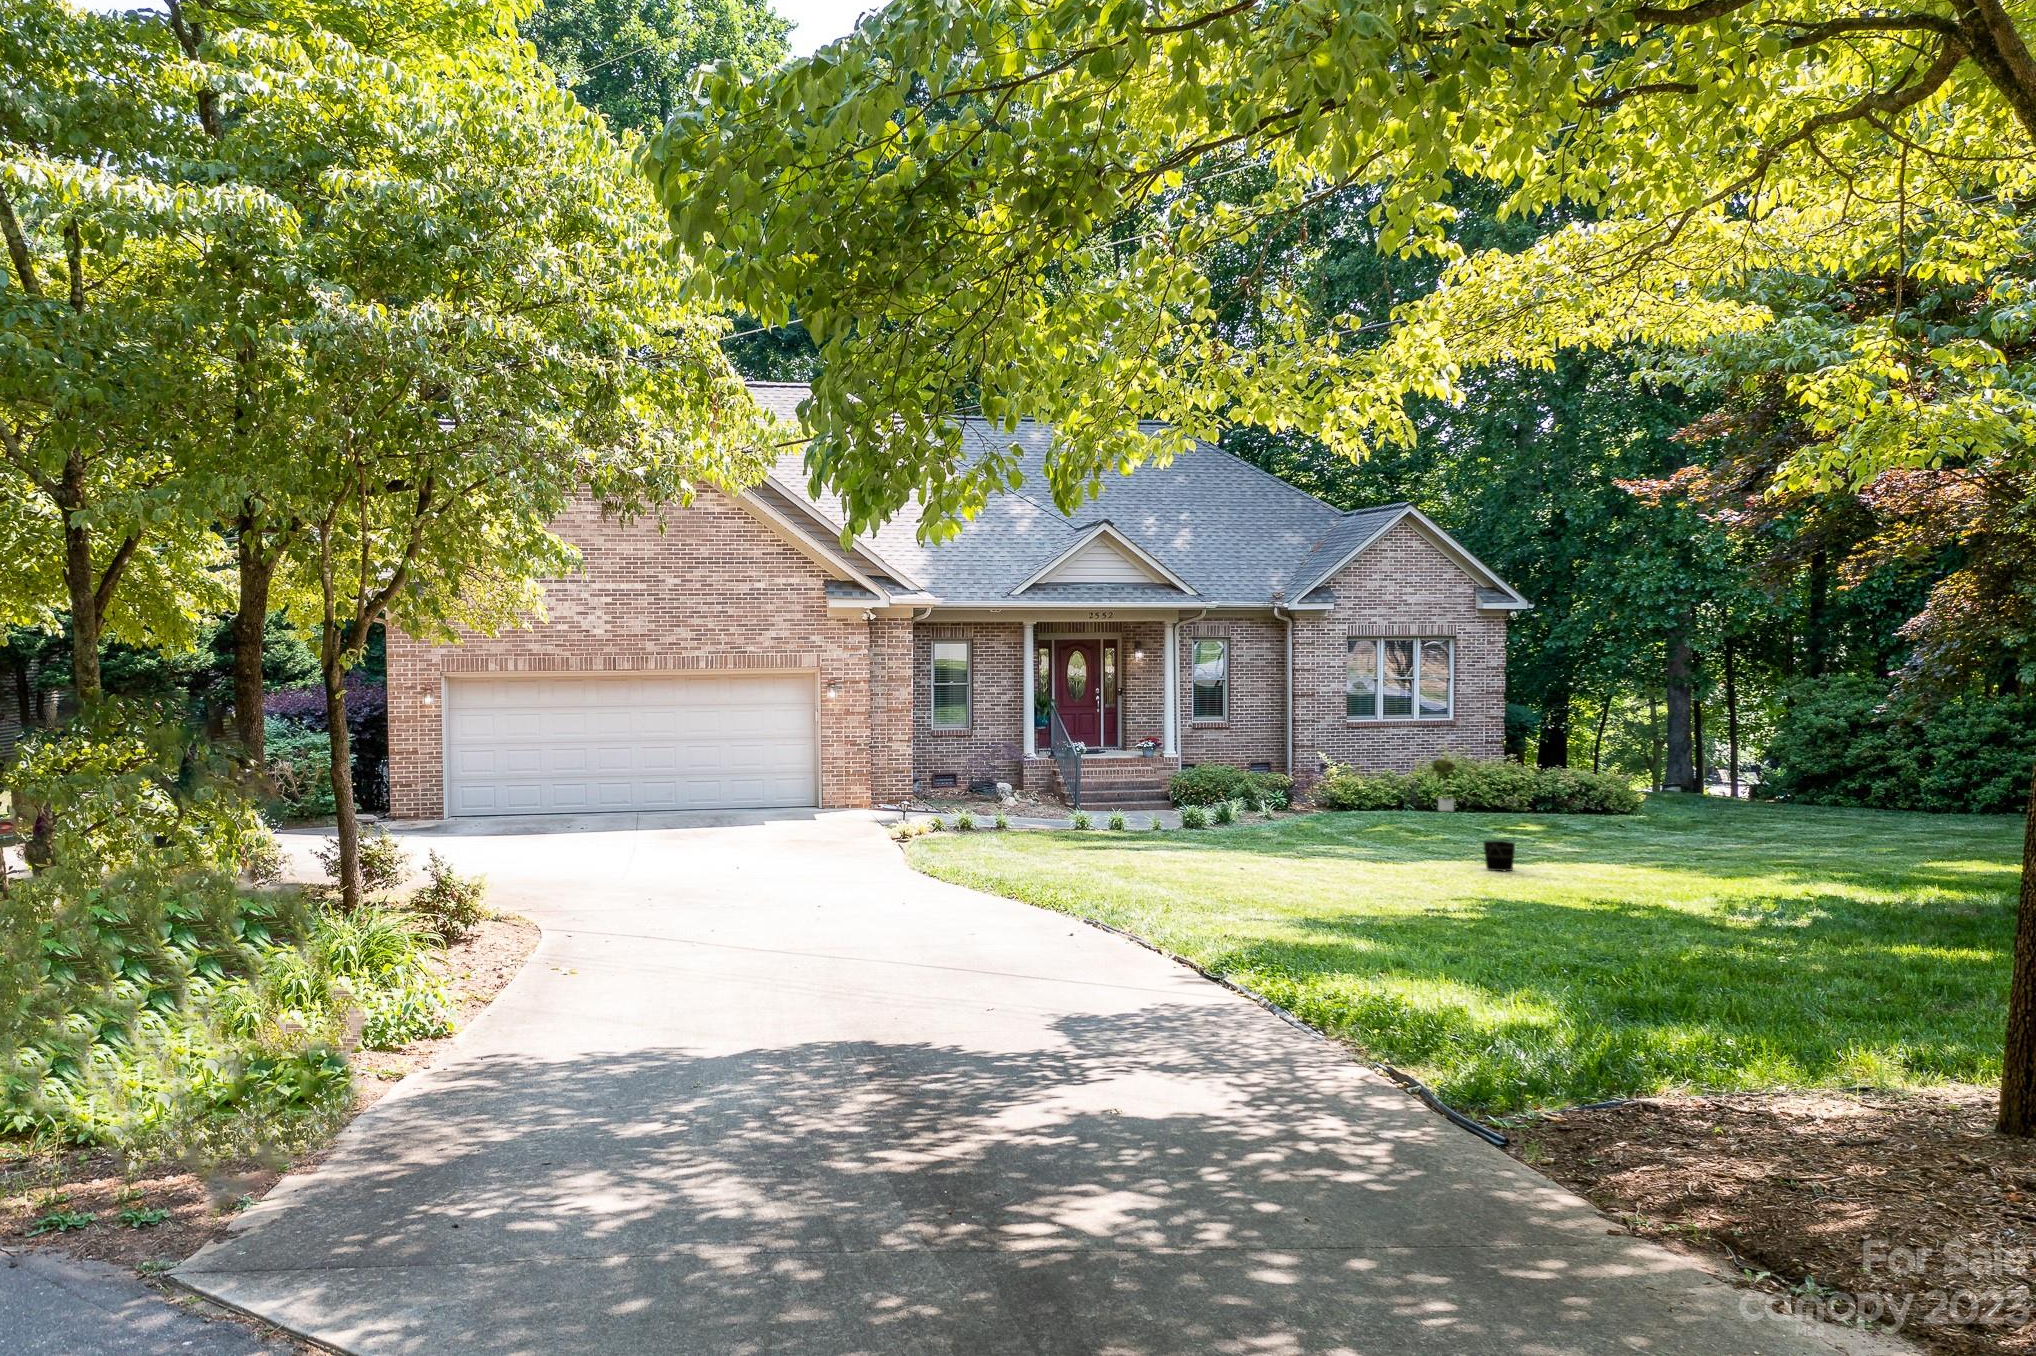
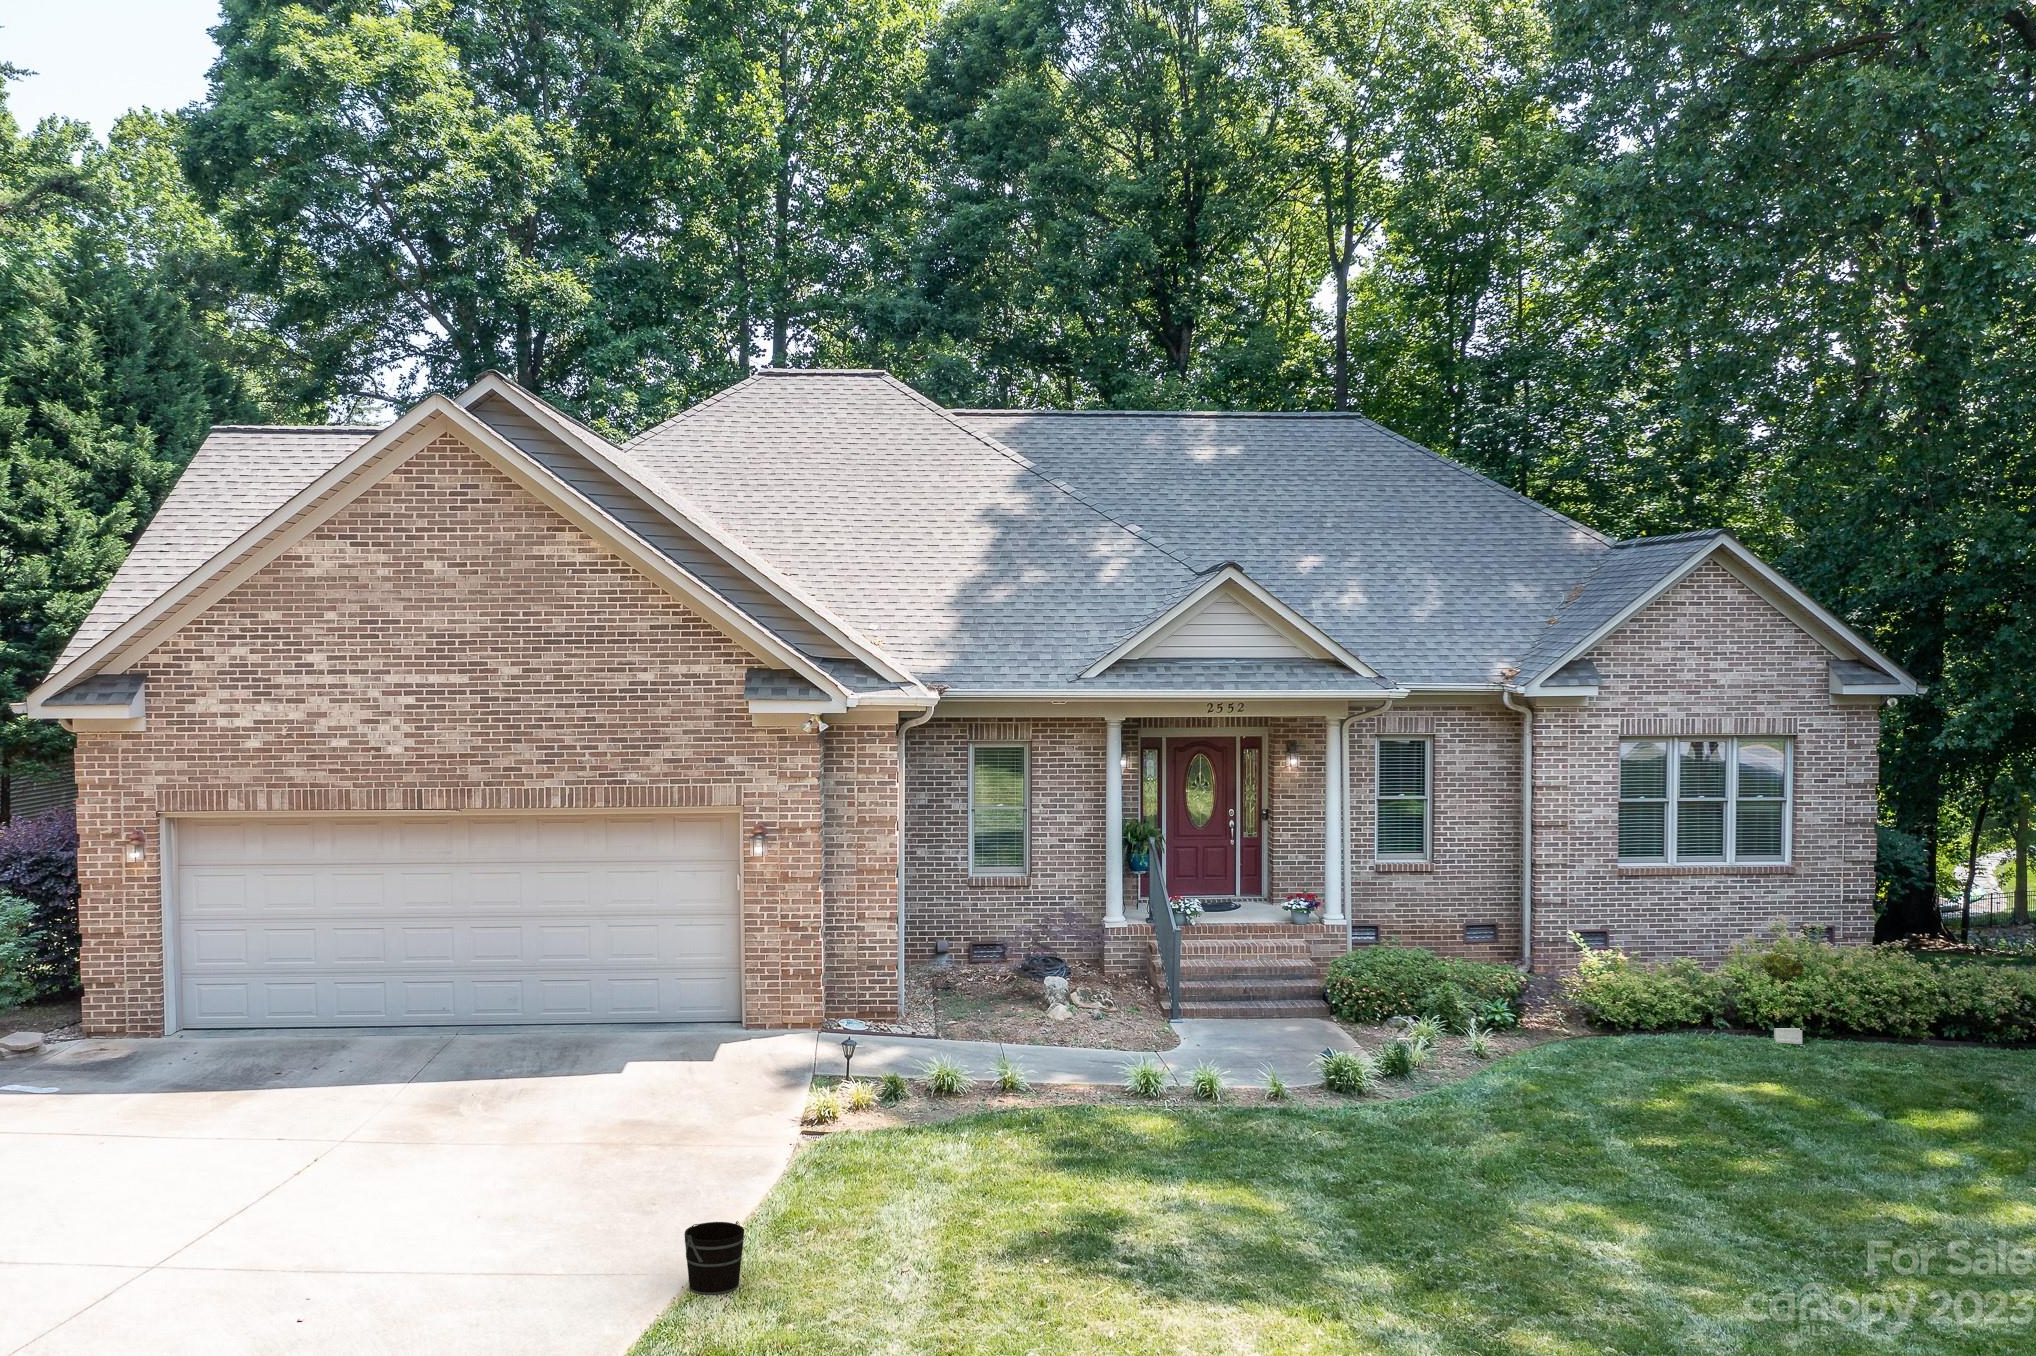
bucket: present [1484,841,1515,871] -> present [684,1221,744,1295]

